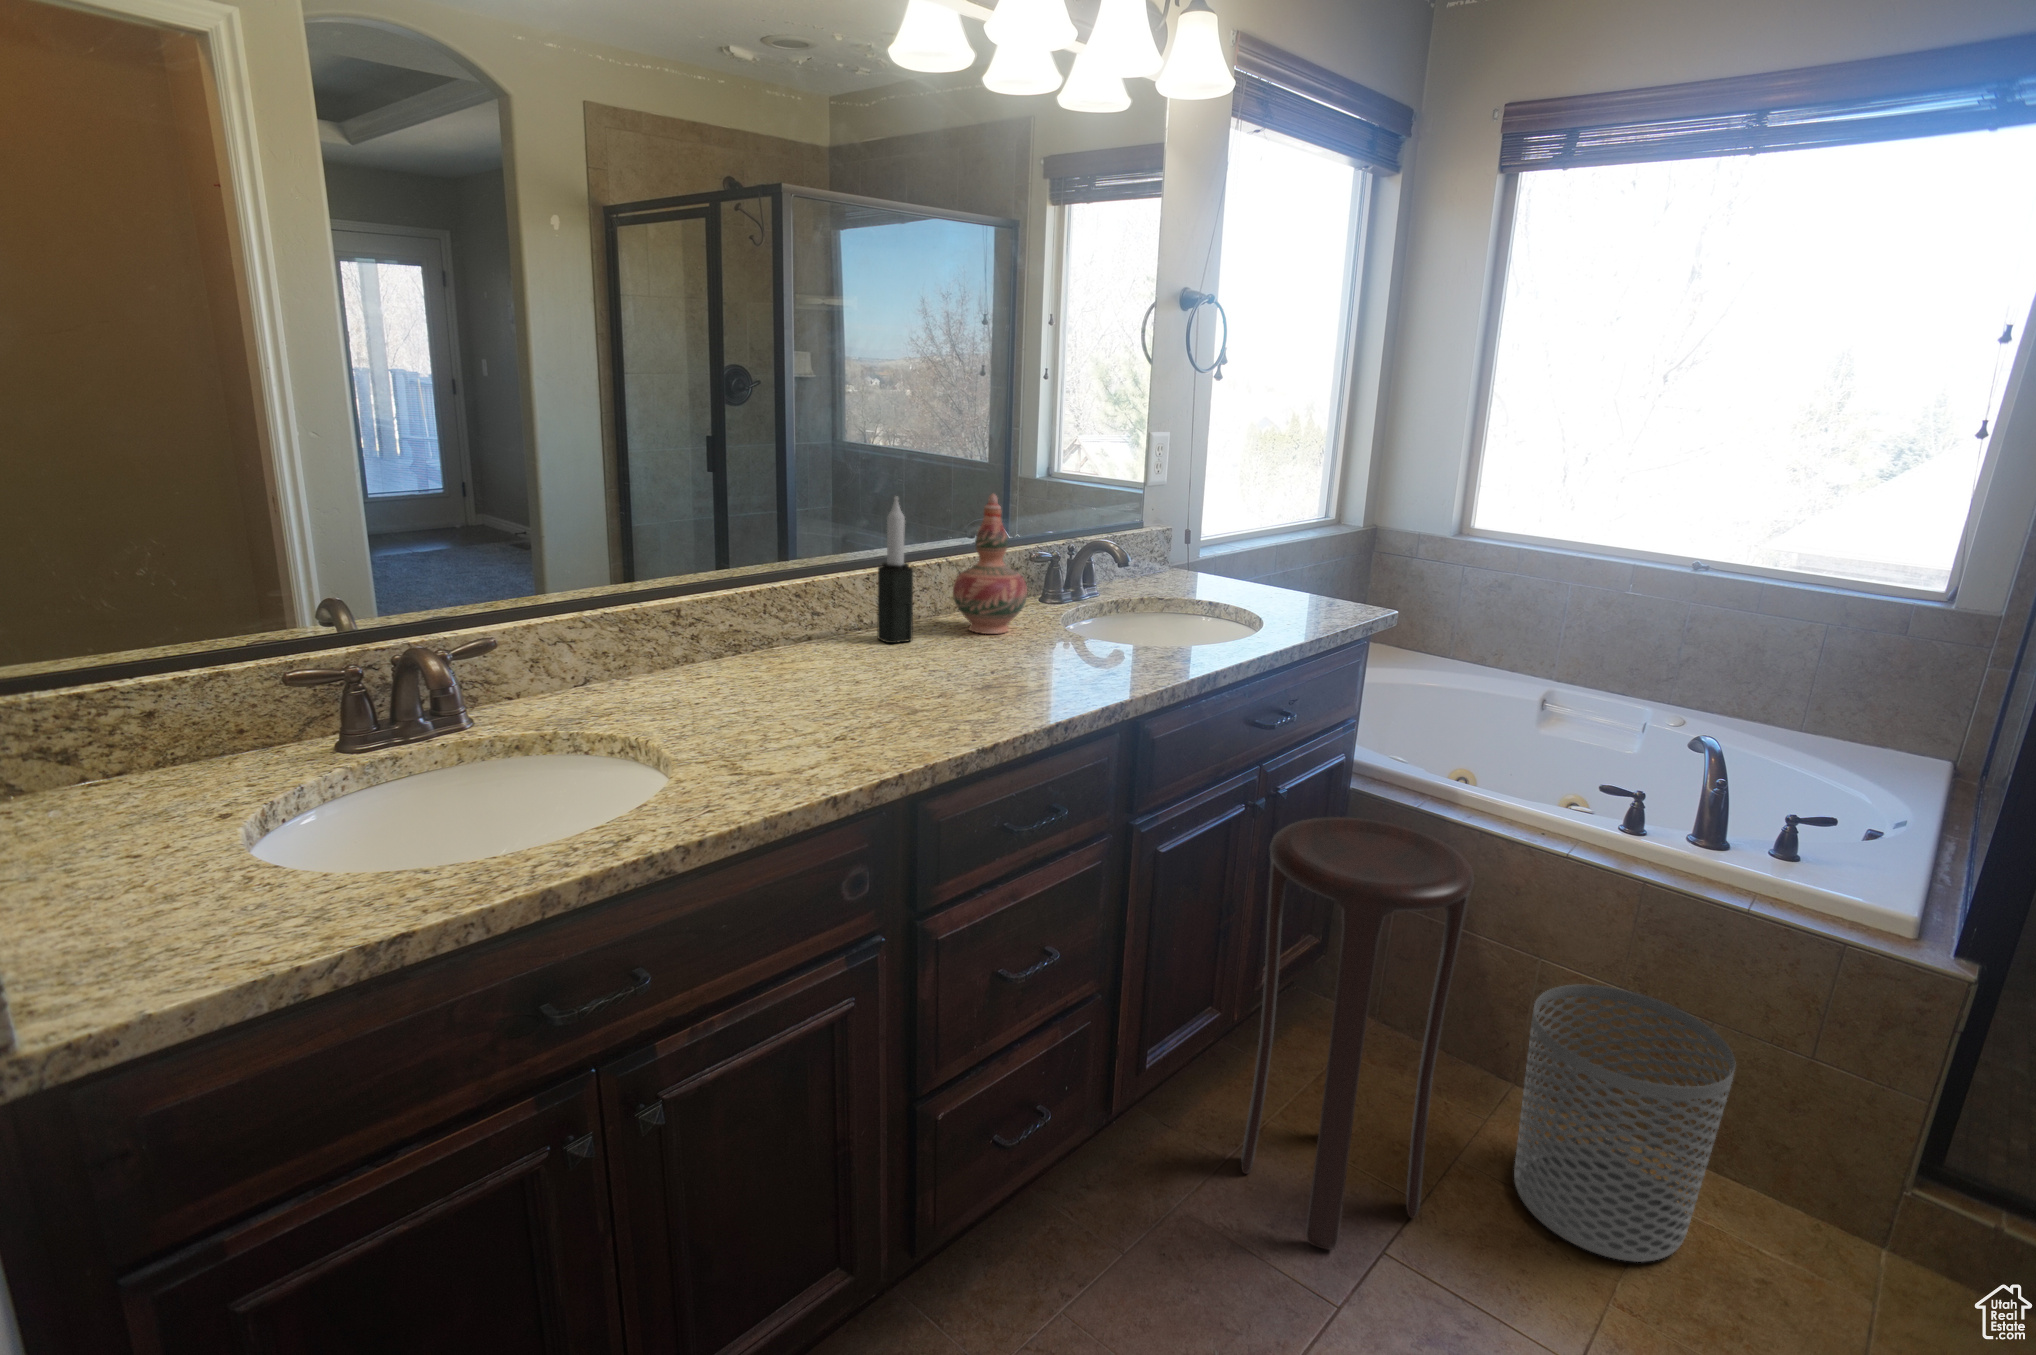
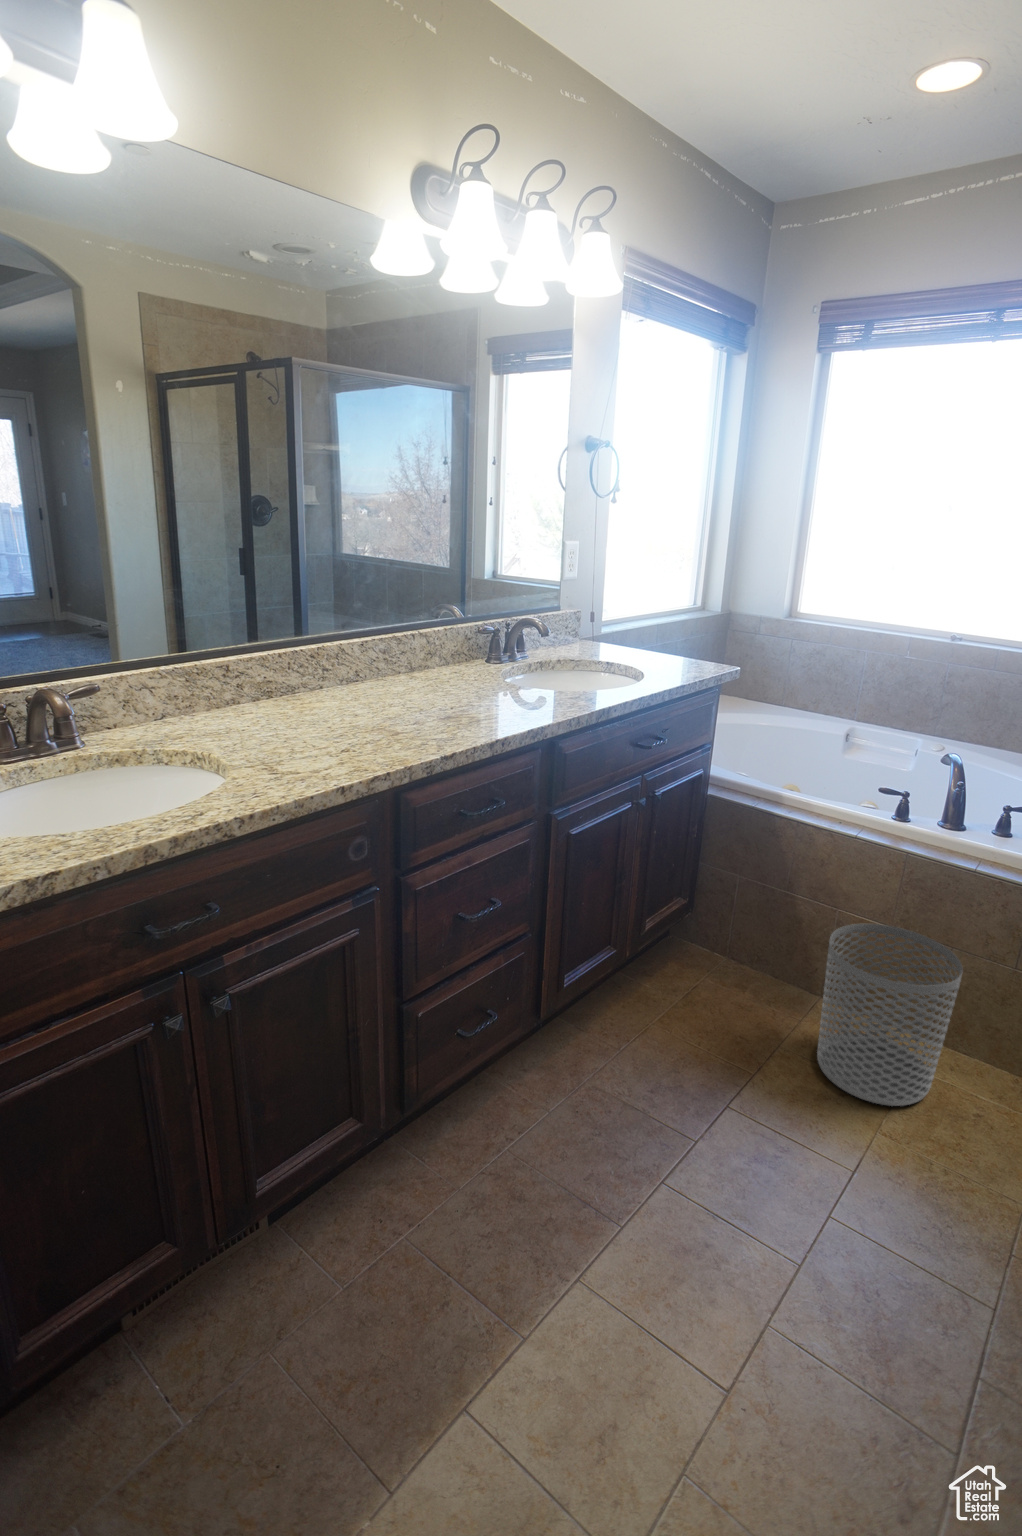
decorative vase: present [953,494,1027,634] -> none [423,584,476,685]
candle: present [878,497,913,643] -> none [368,586,394,692]
stool: present [1241,817,1474,1250] -> none [630,810,787,1104]

